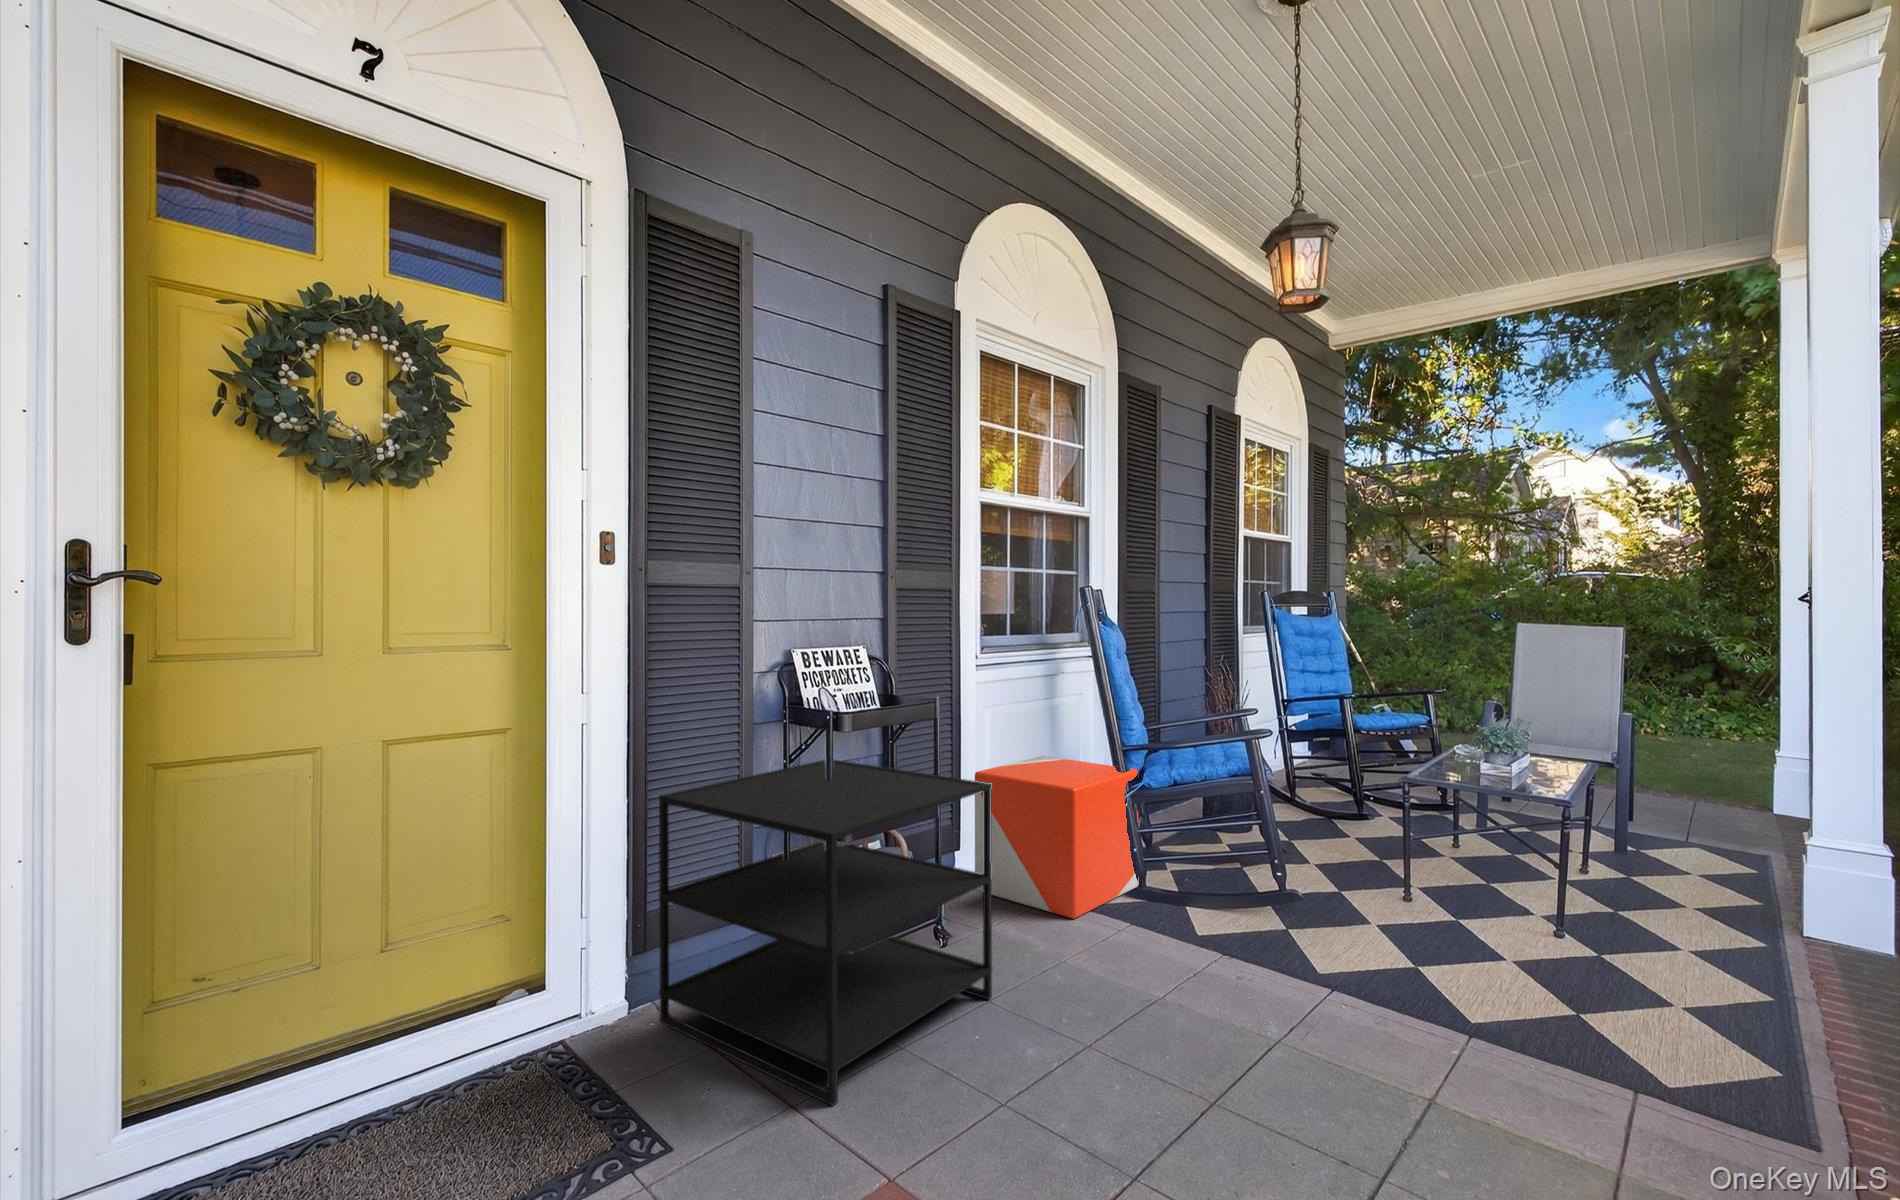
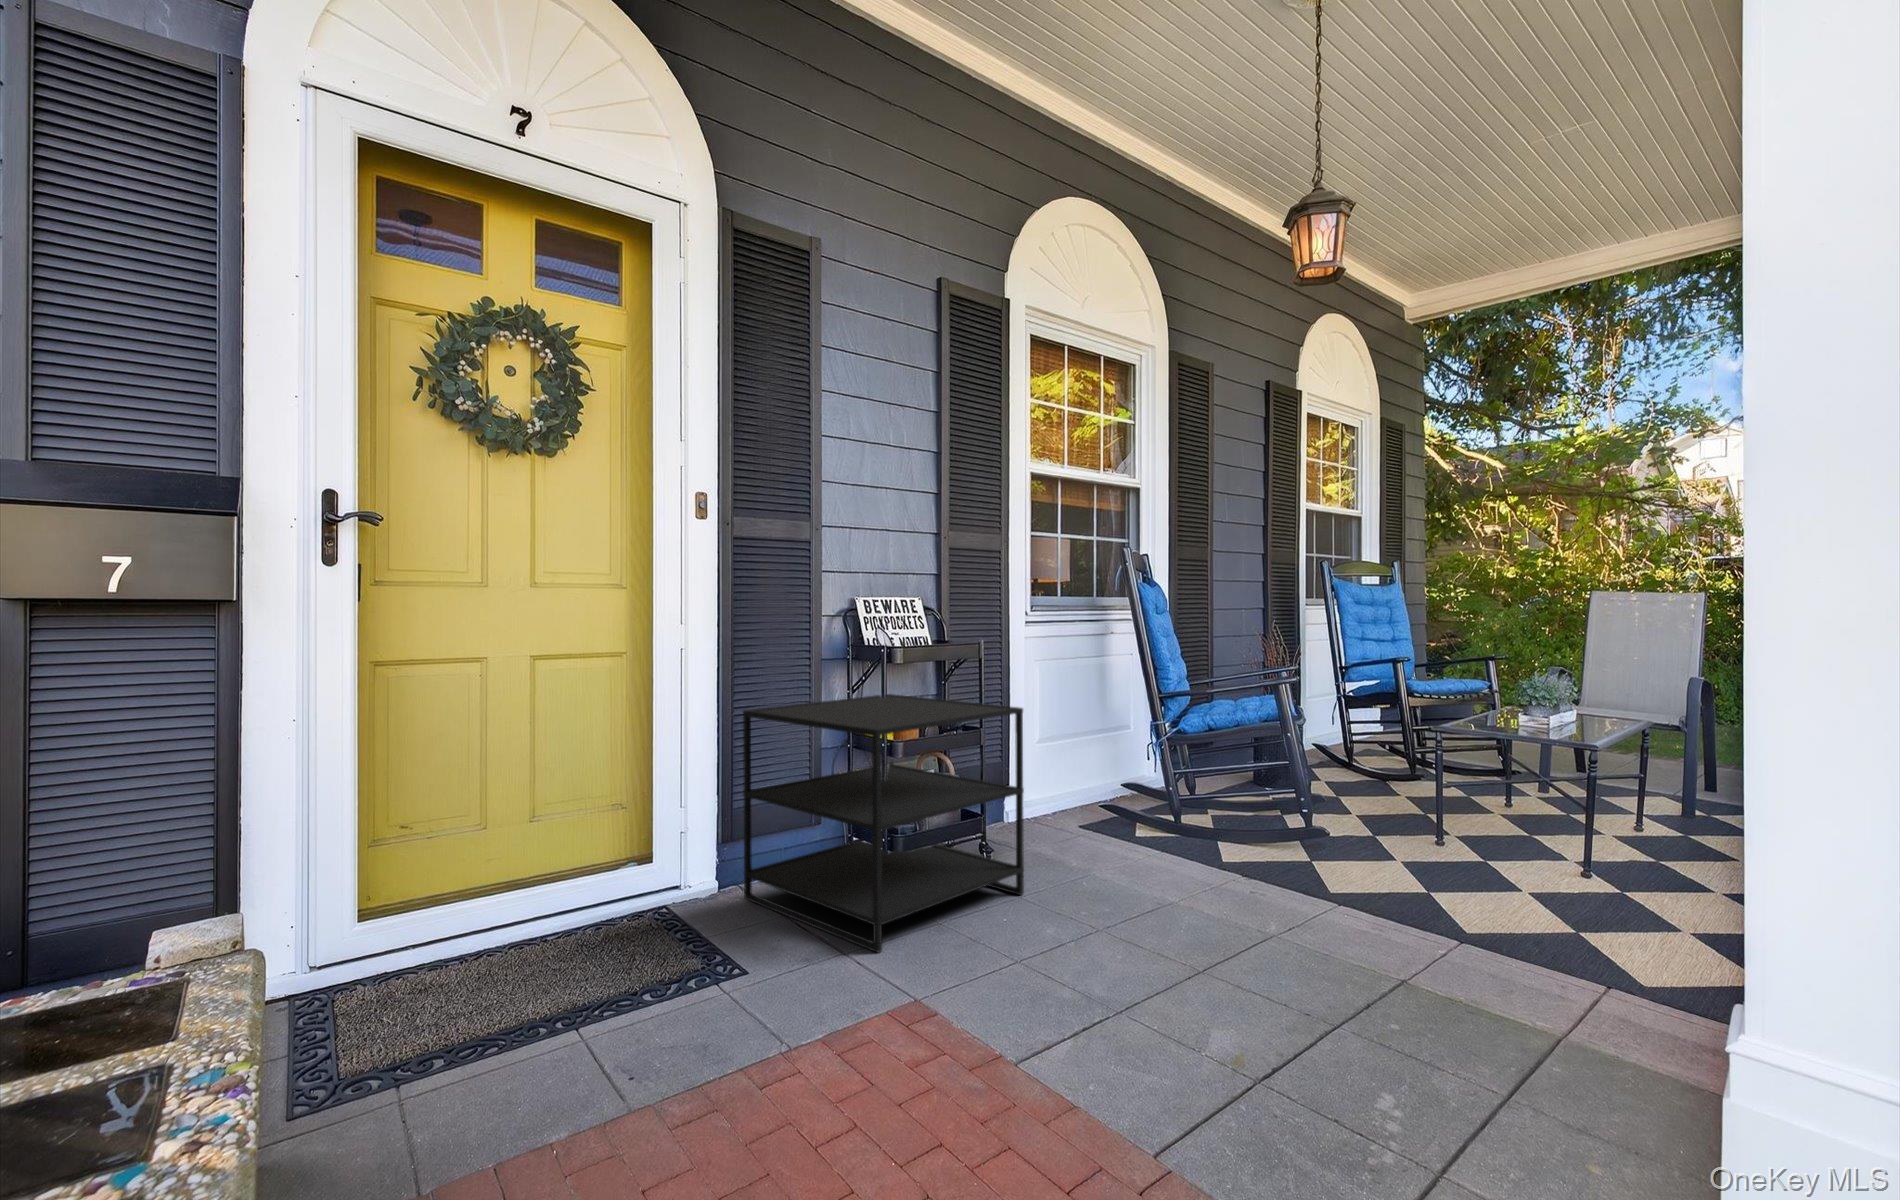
stool: present [975,756,1138,919] -> none [1025,707,1177,845]

